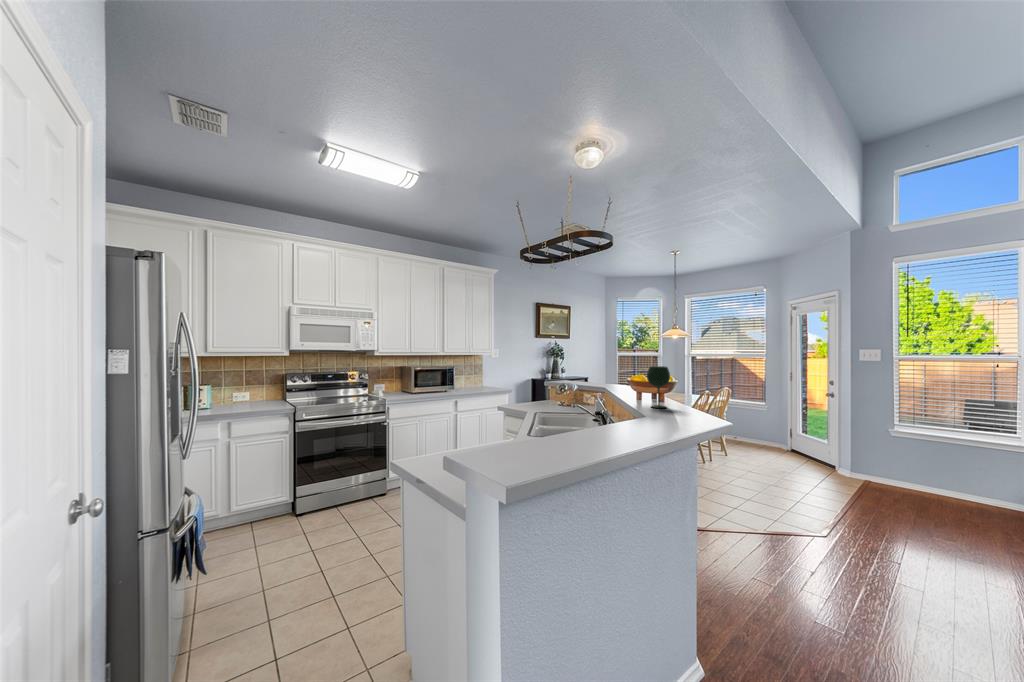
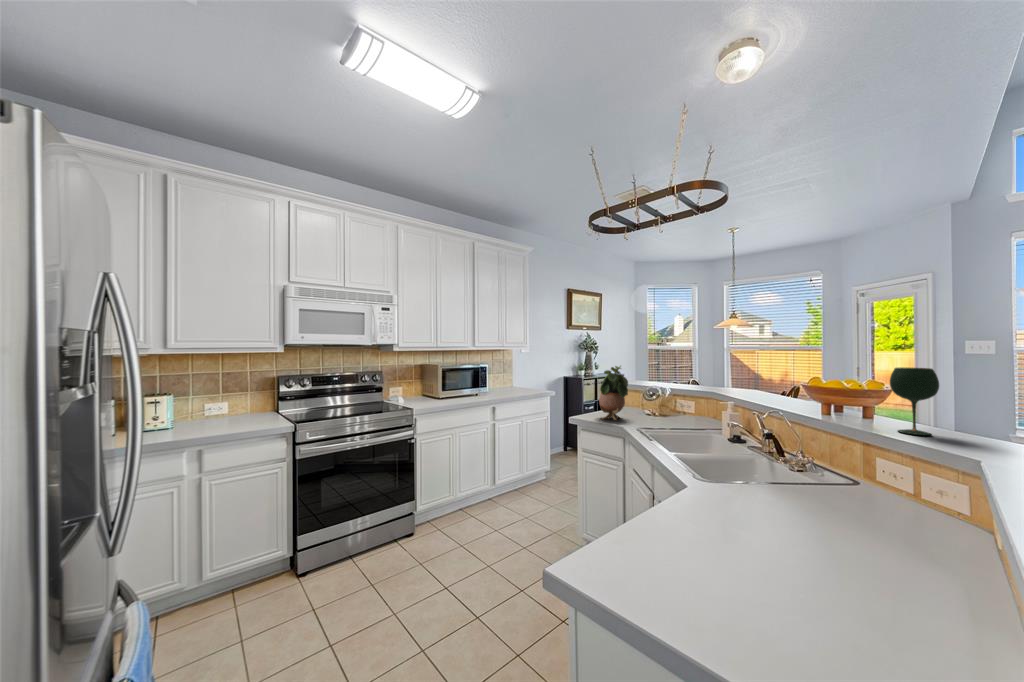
potted plant: none [521,367,542,408] -> present [599,366,628,420]

